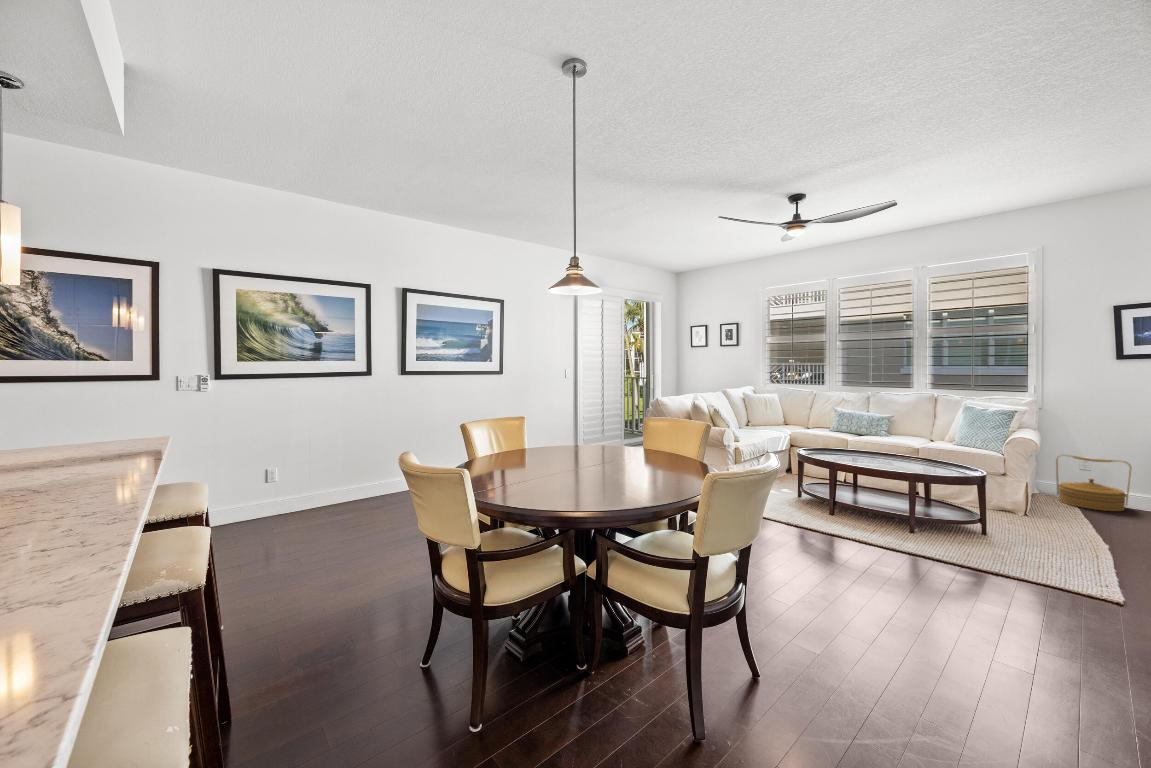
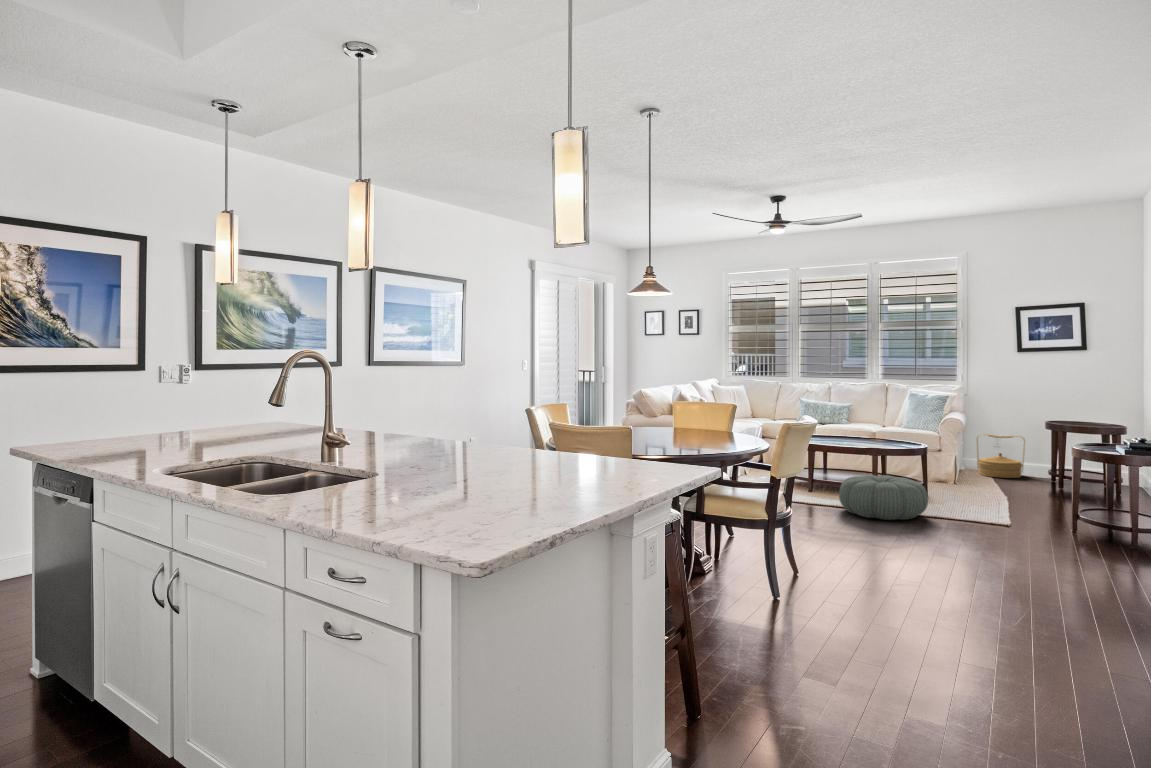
pouf: none [856,507,985,577] -> present [839,475,928,520]

